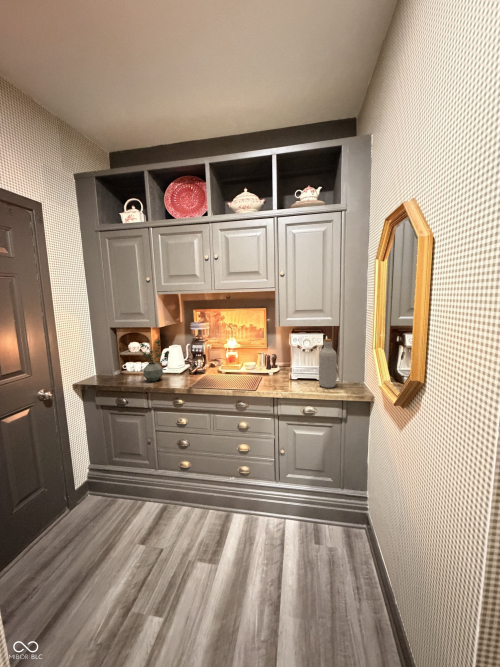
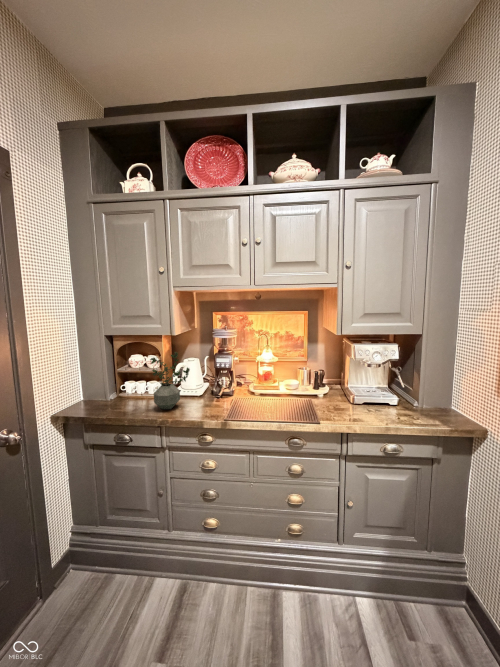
bottle: present [319,339,337,388] -> none [398,352,426,418]

